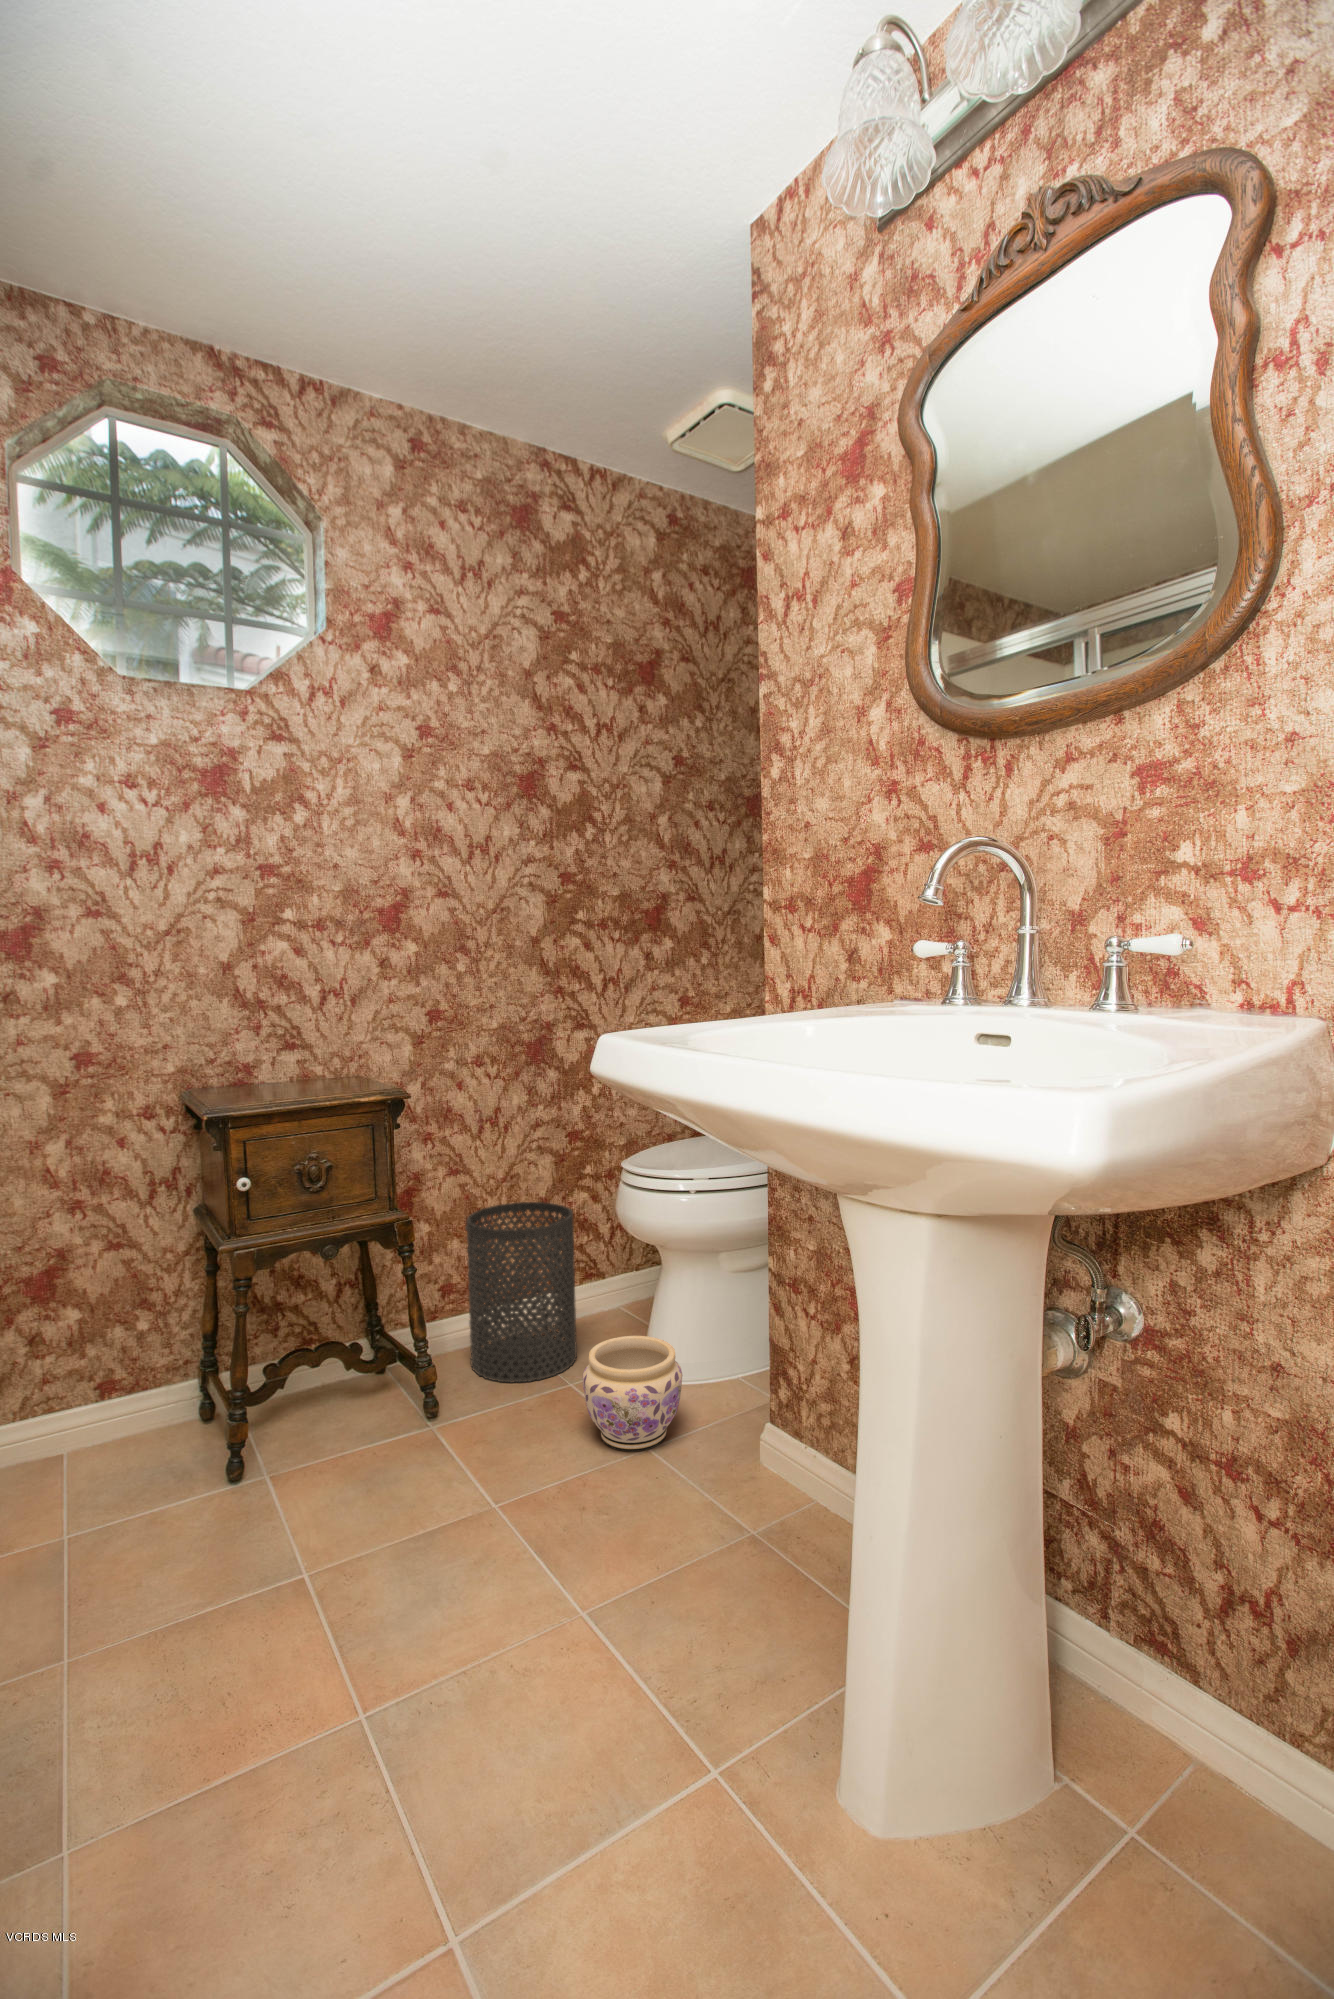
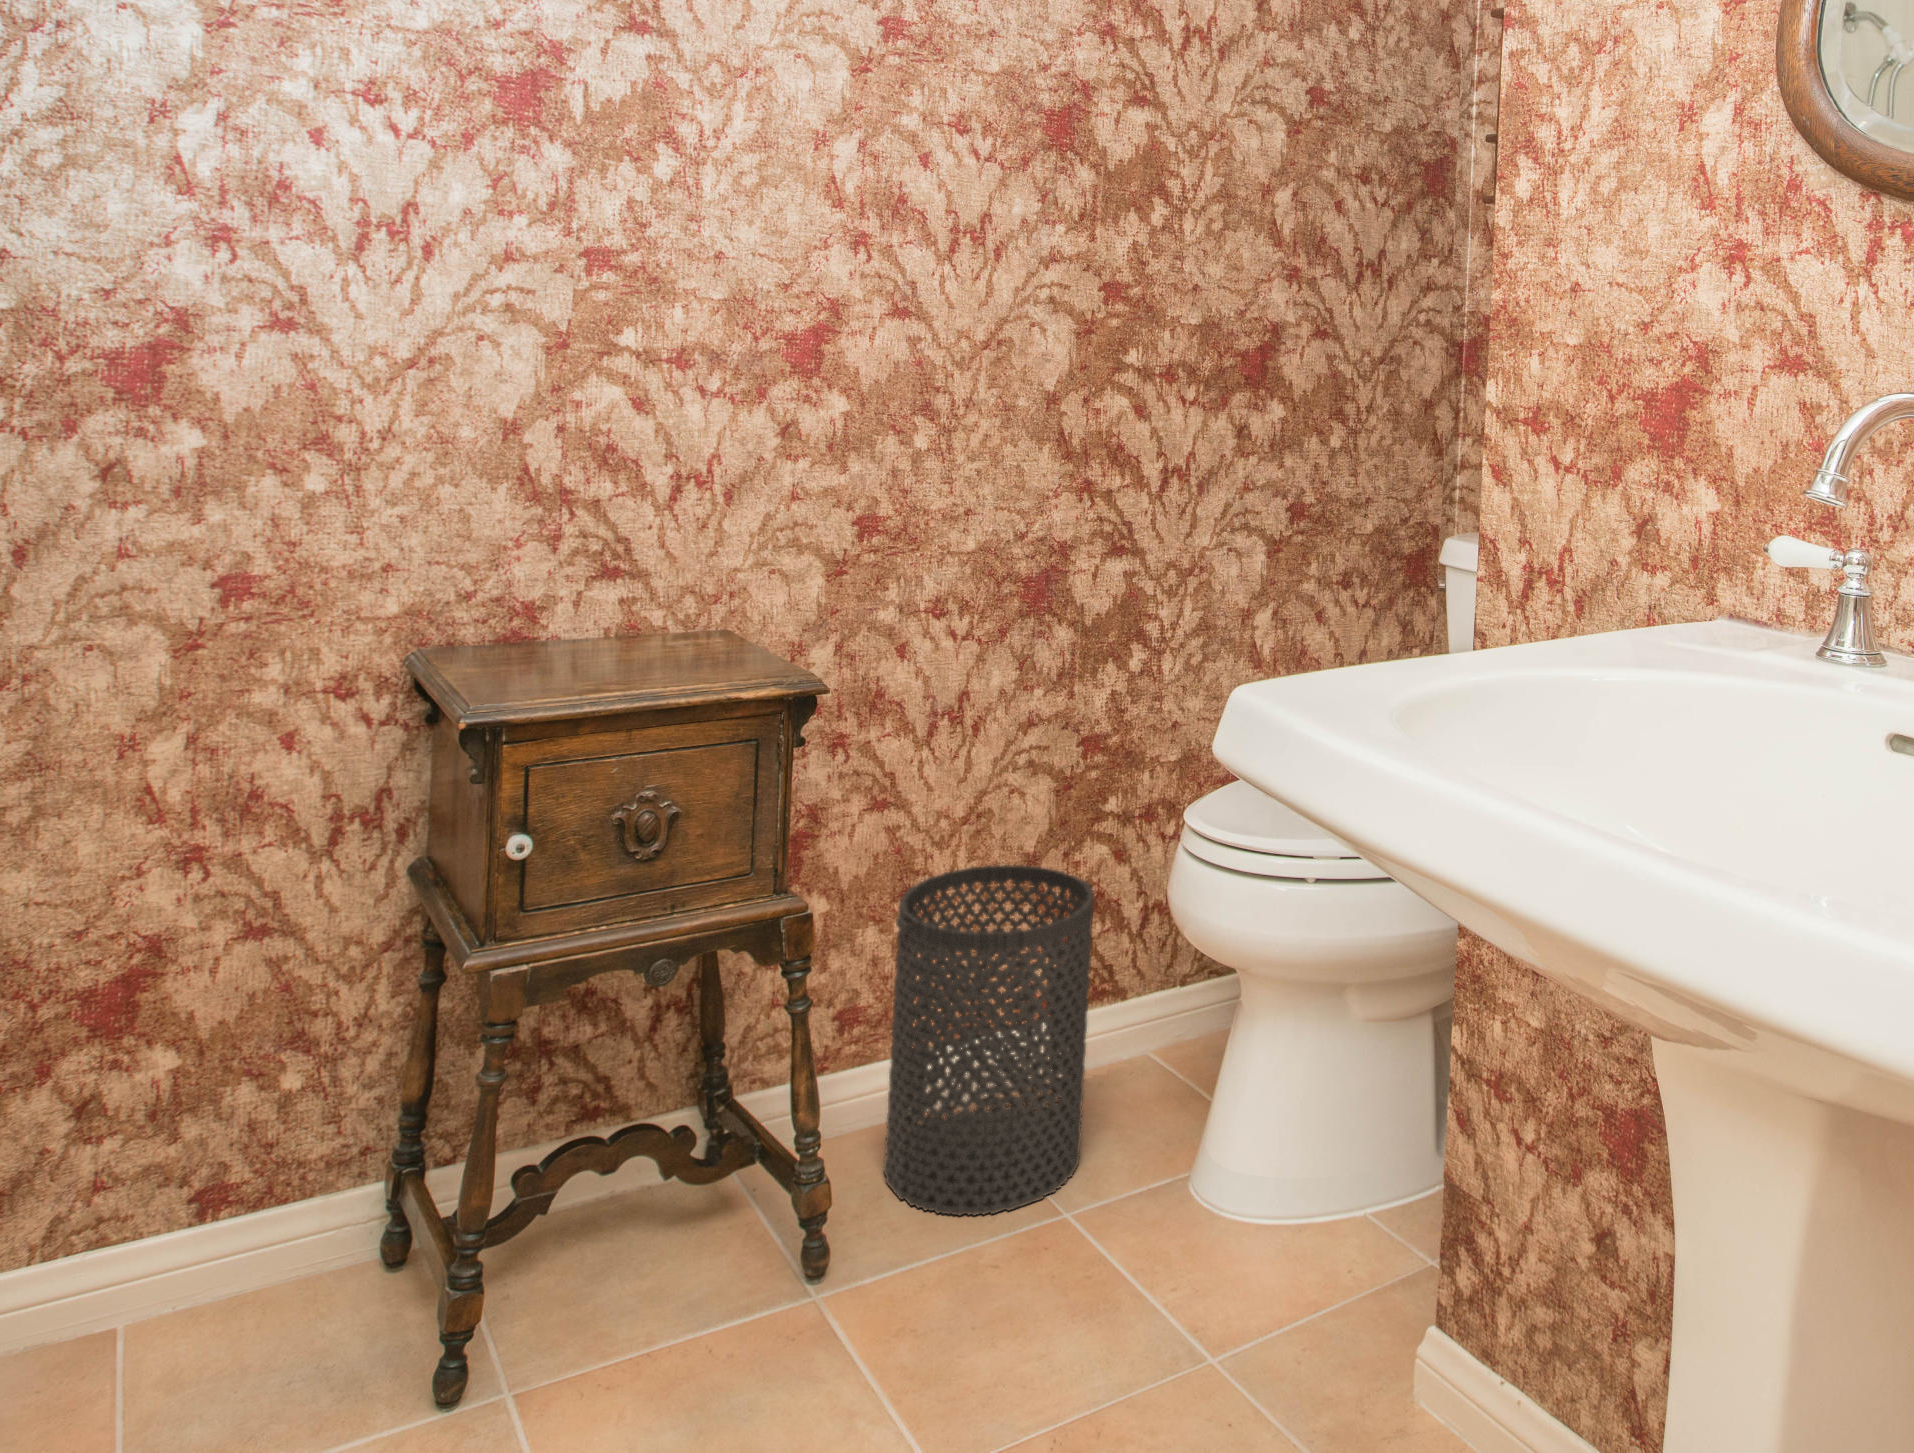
planter: present [583,1336,682,1451] -> none [1102,1145,1283,1378]

